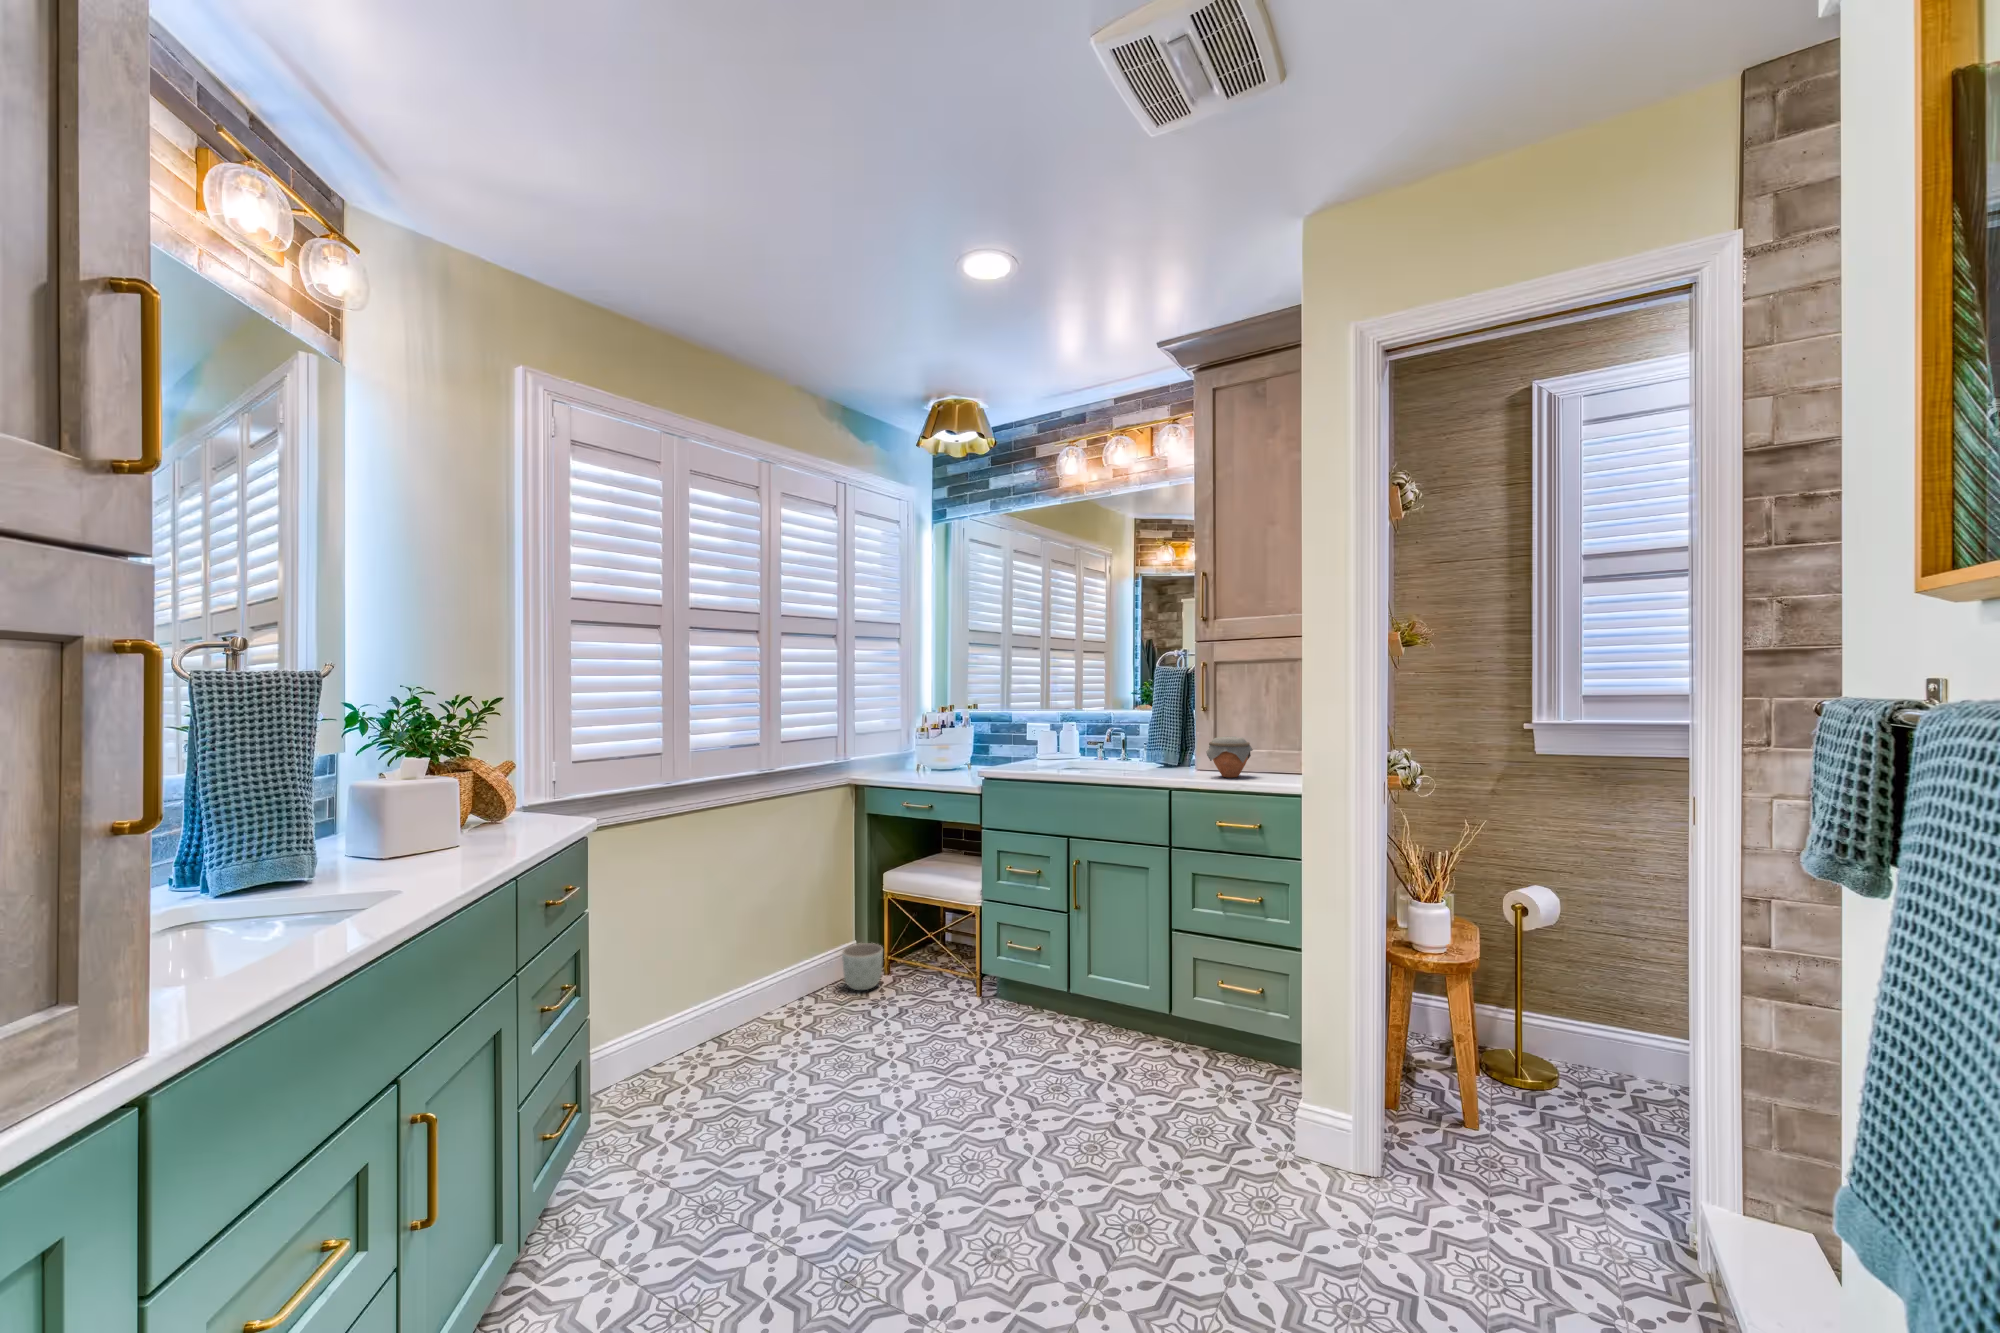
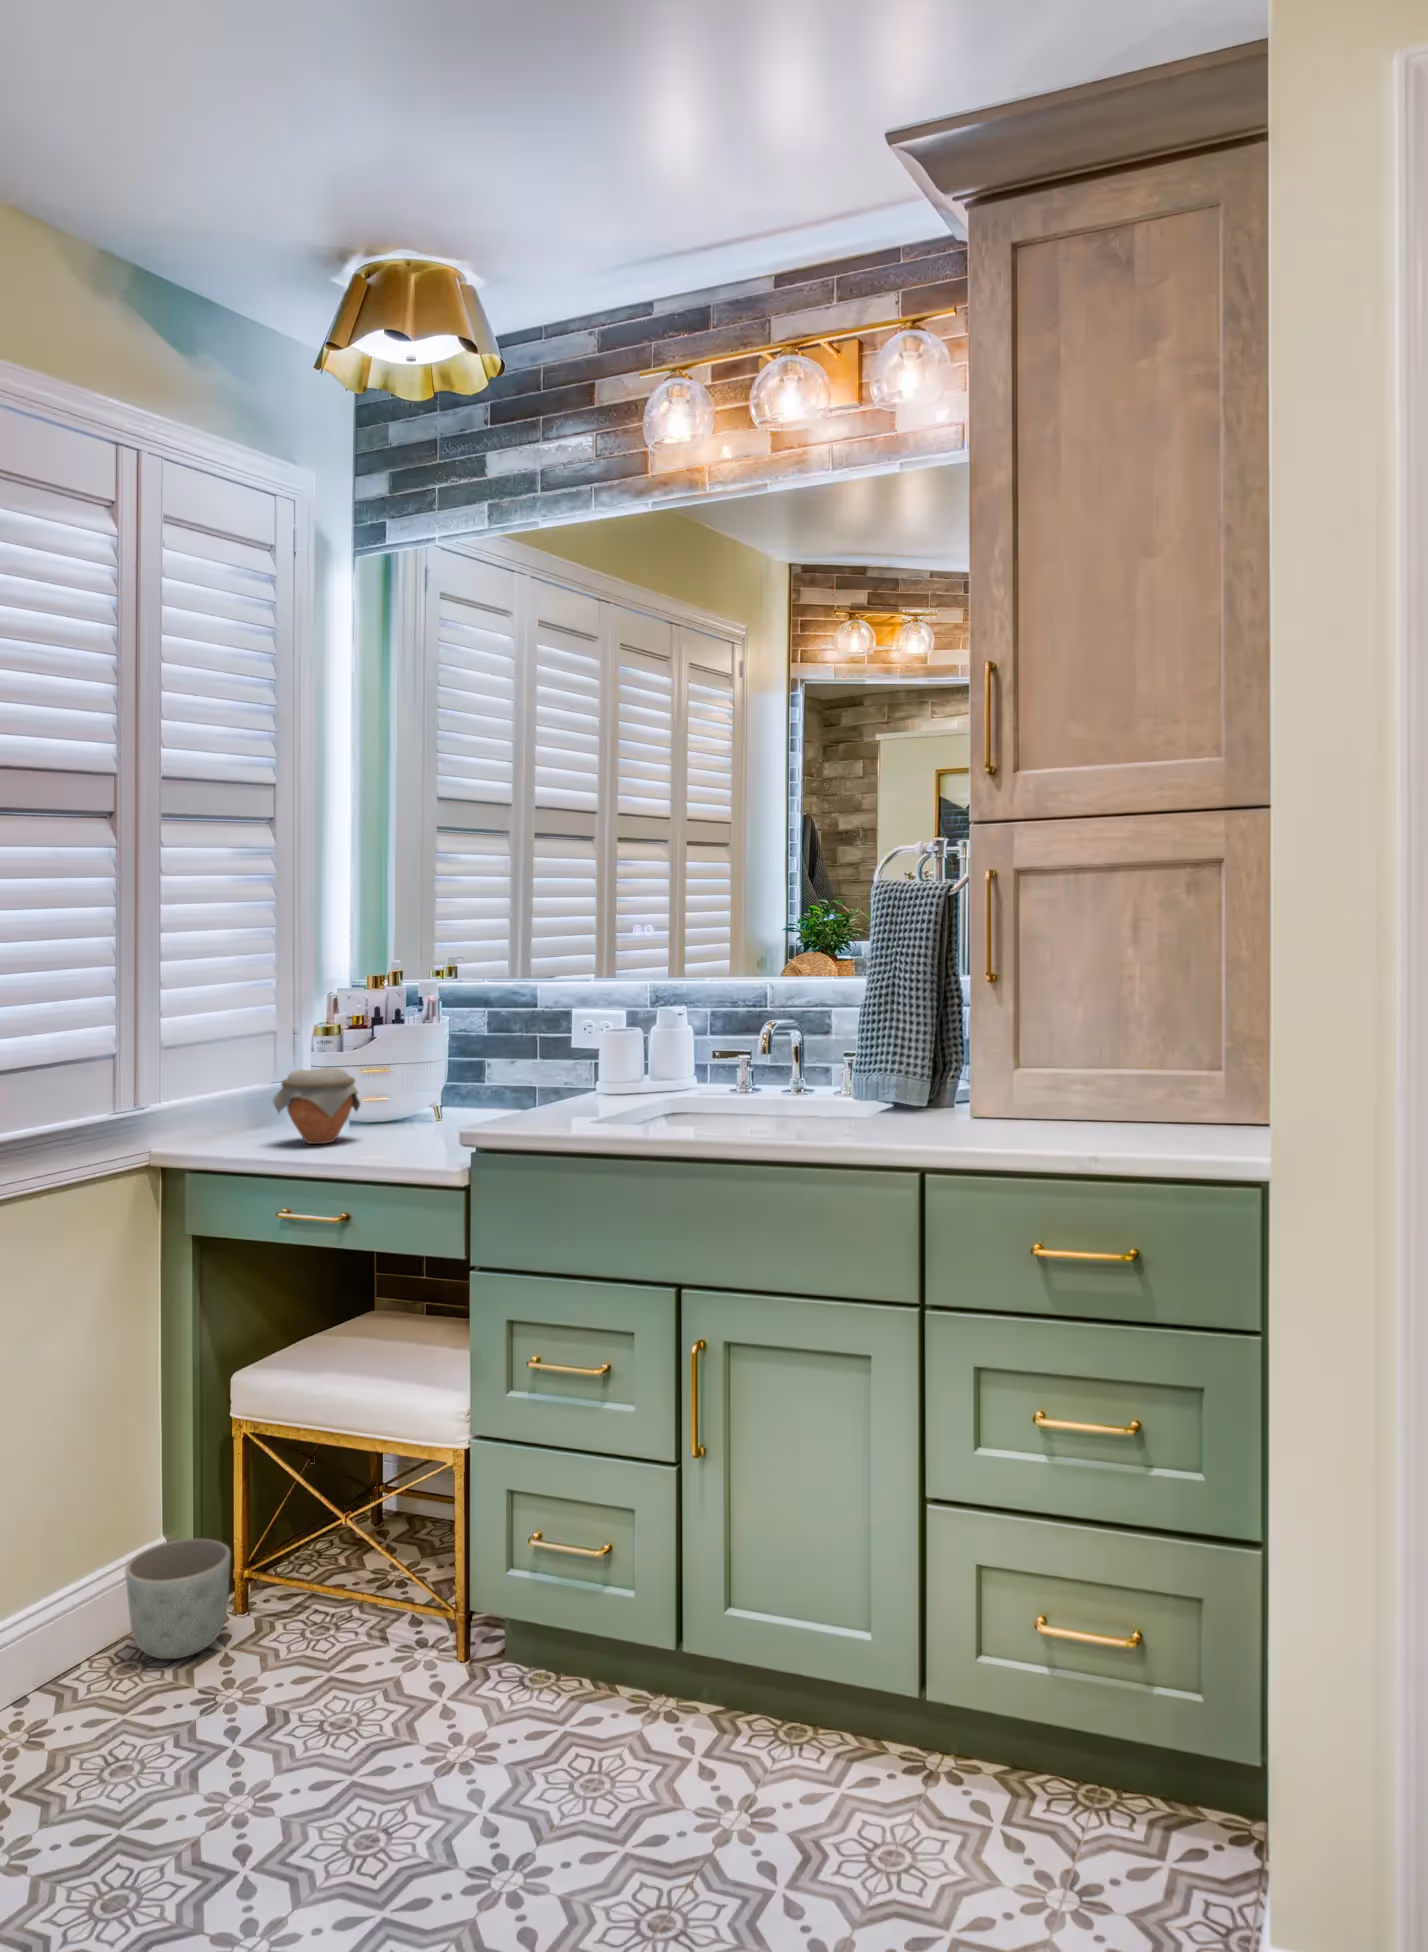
jar: present [1206,737,1253,778] -> present [273,1068,361,1144]

